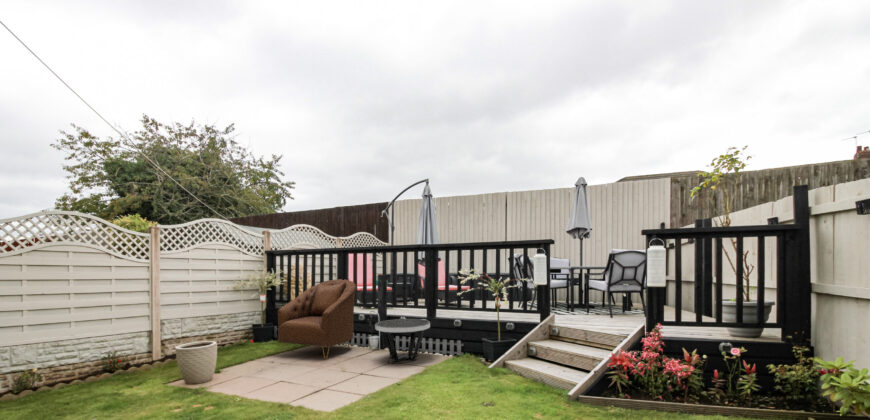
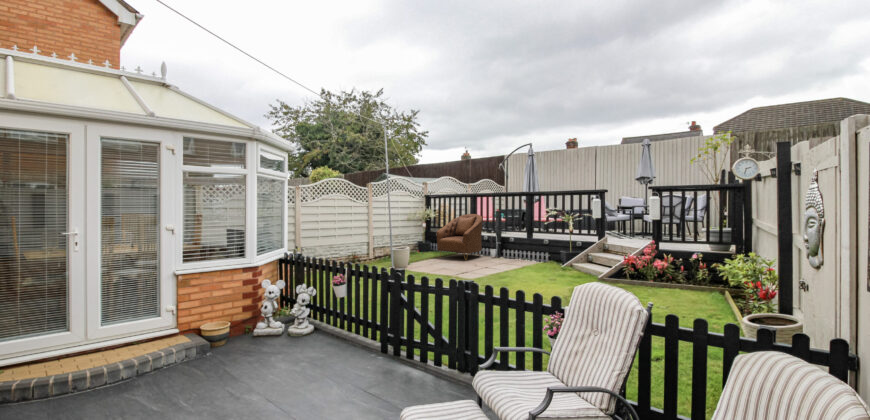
side table: present [375,319,430,364] -> none [495,239,529,264]

